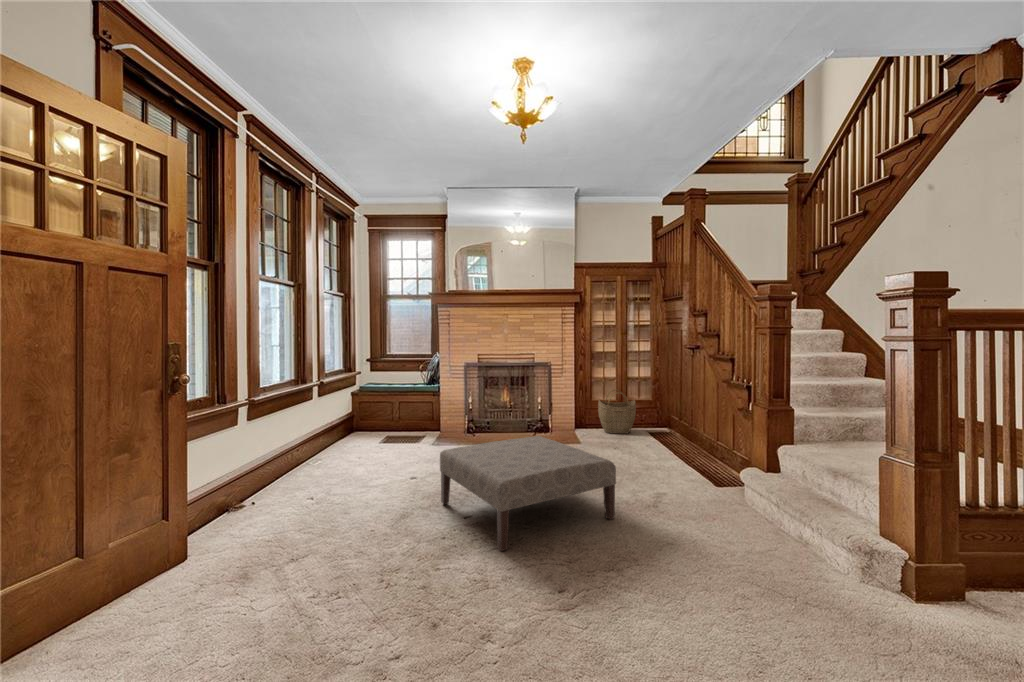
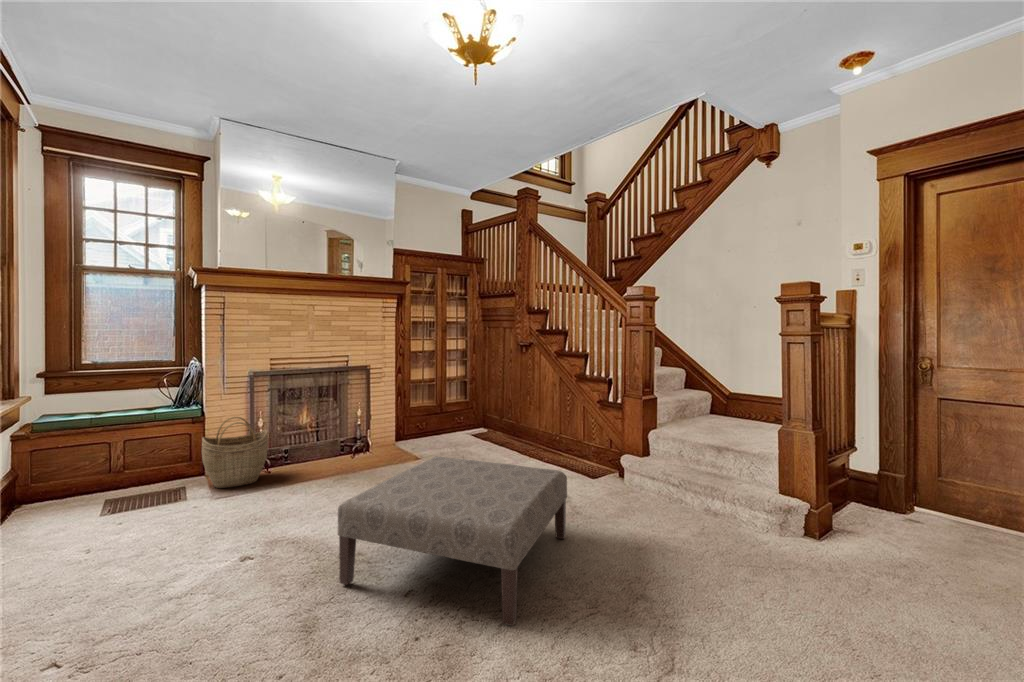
woven basket: present [598,389,636,434] -> present [202,417,268,488]

